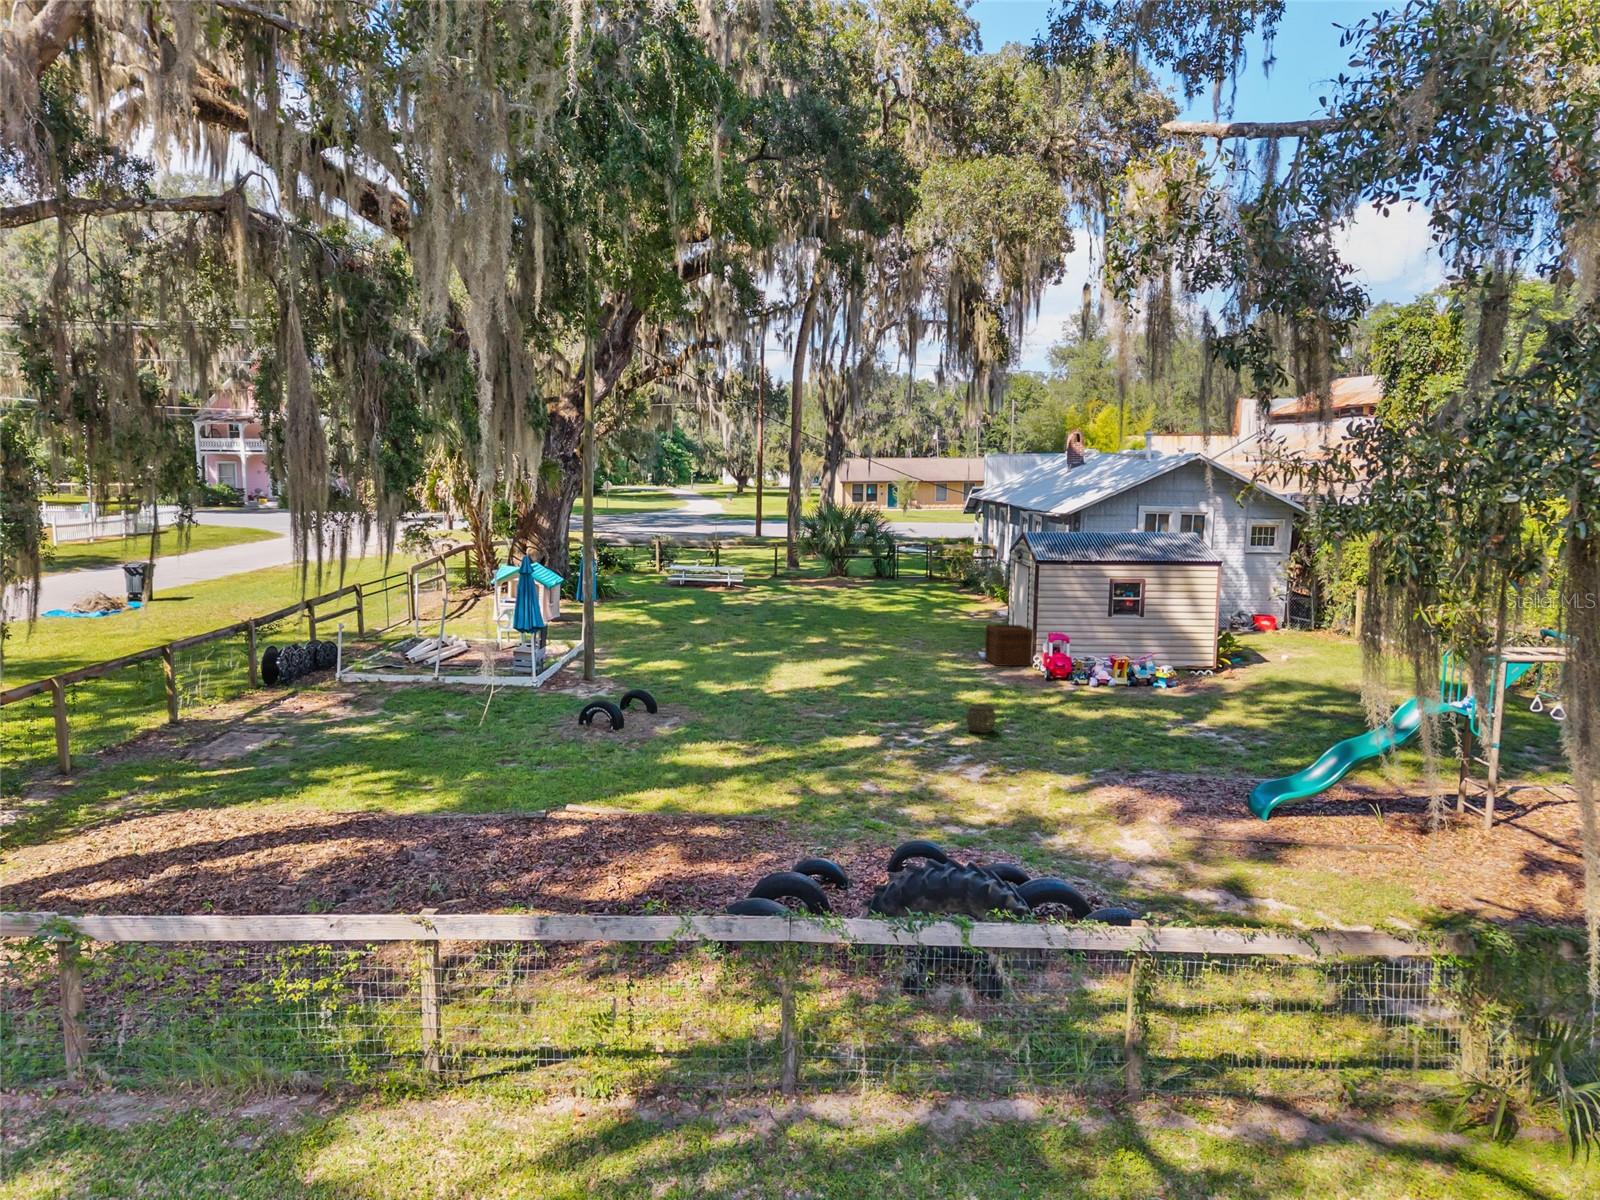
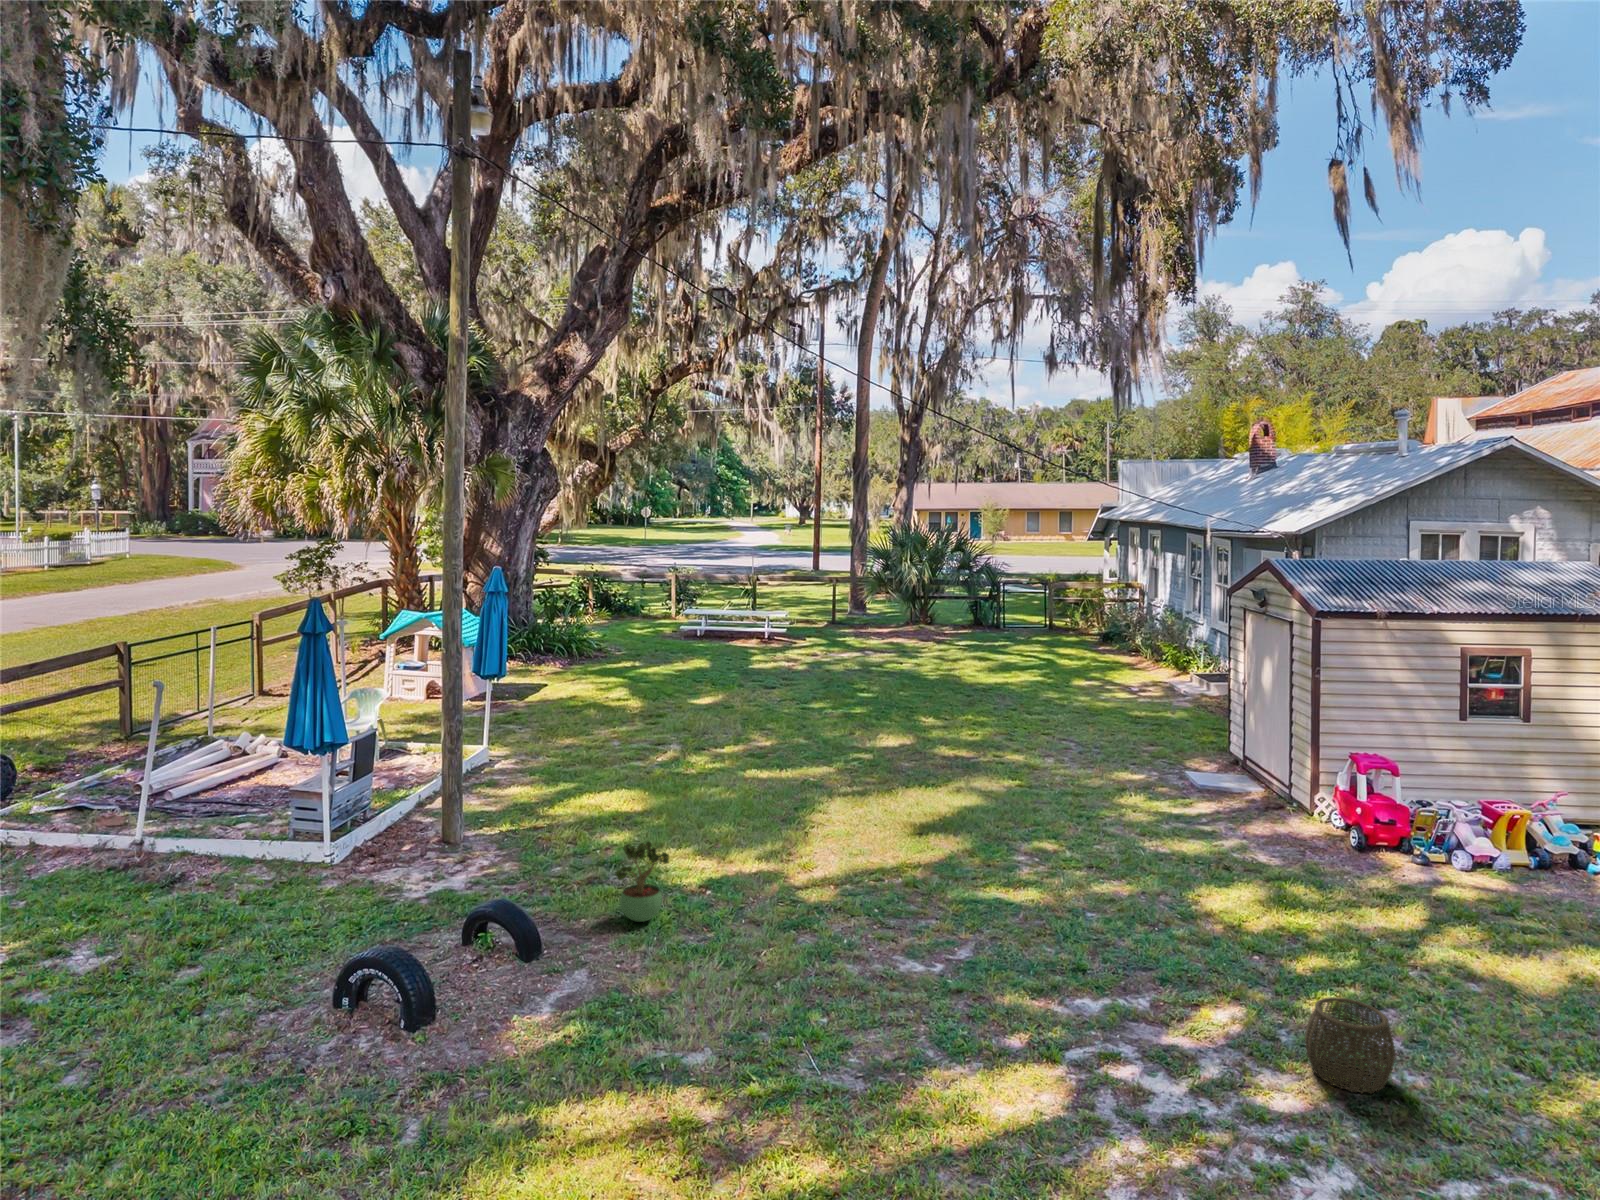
wooden crate: present [985,625,1033,666] -> none [1202,727,1305,809]
potted plant: none [688,664,713,701] -> present [615,841,669,922]

